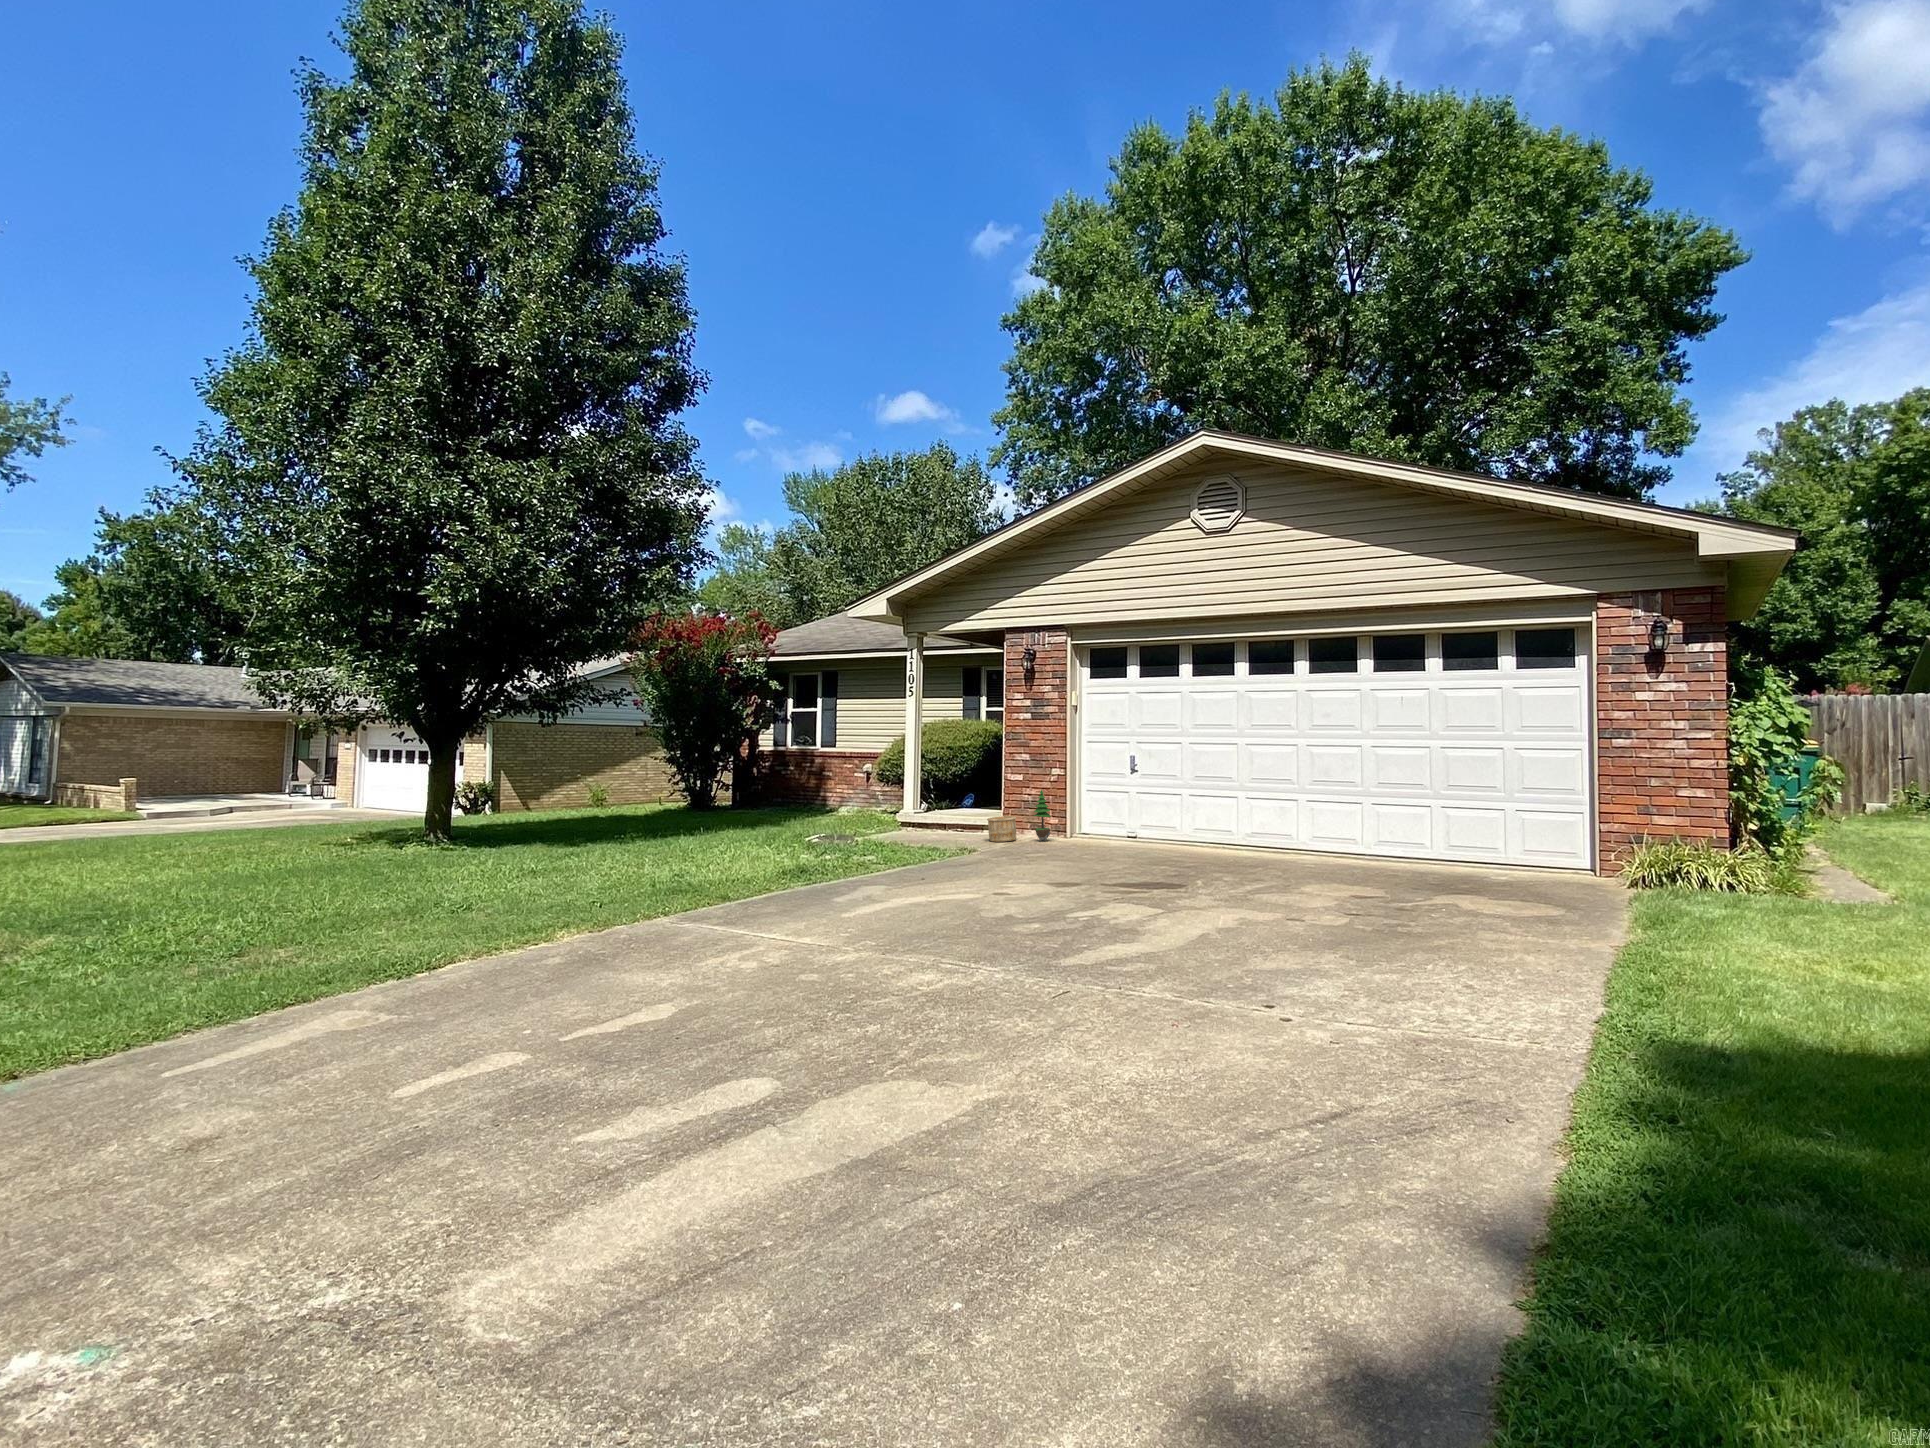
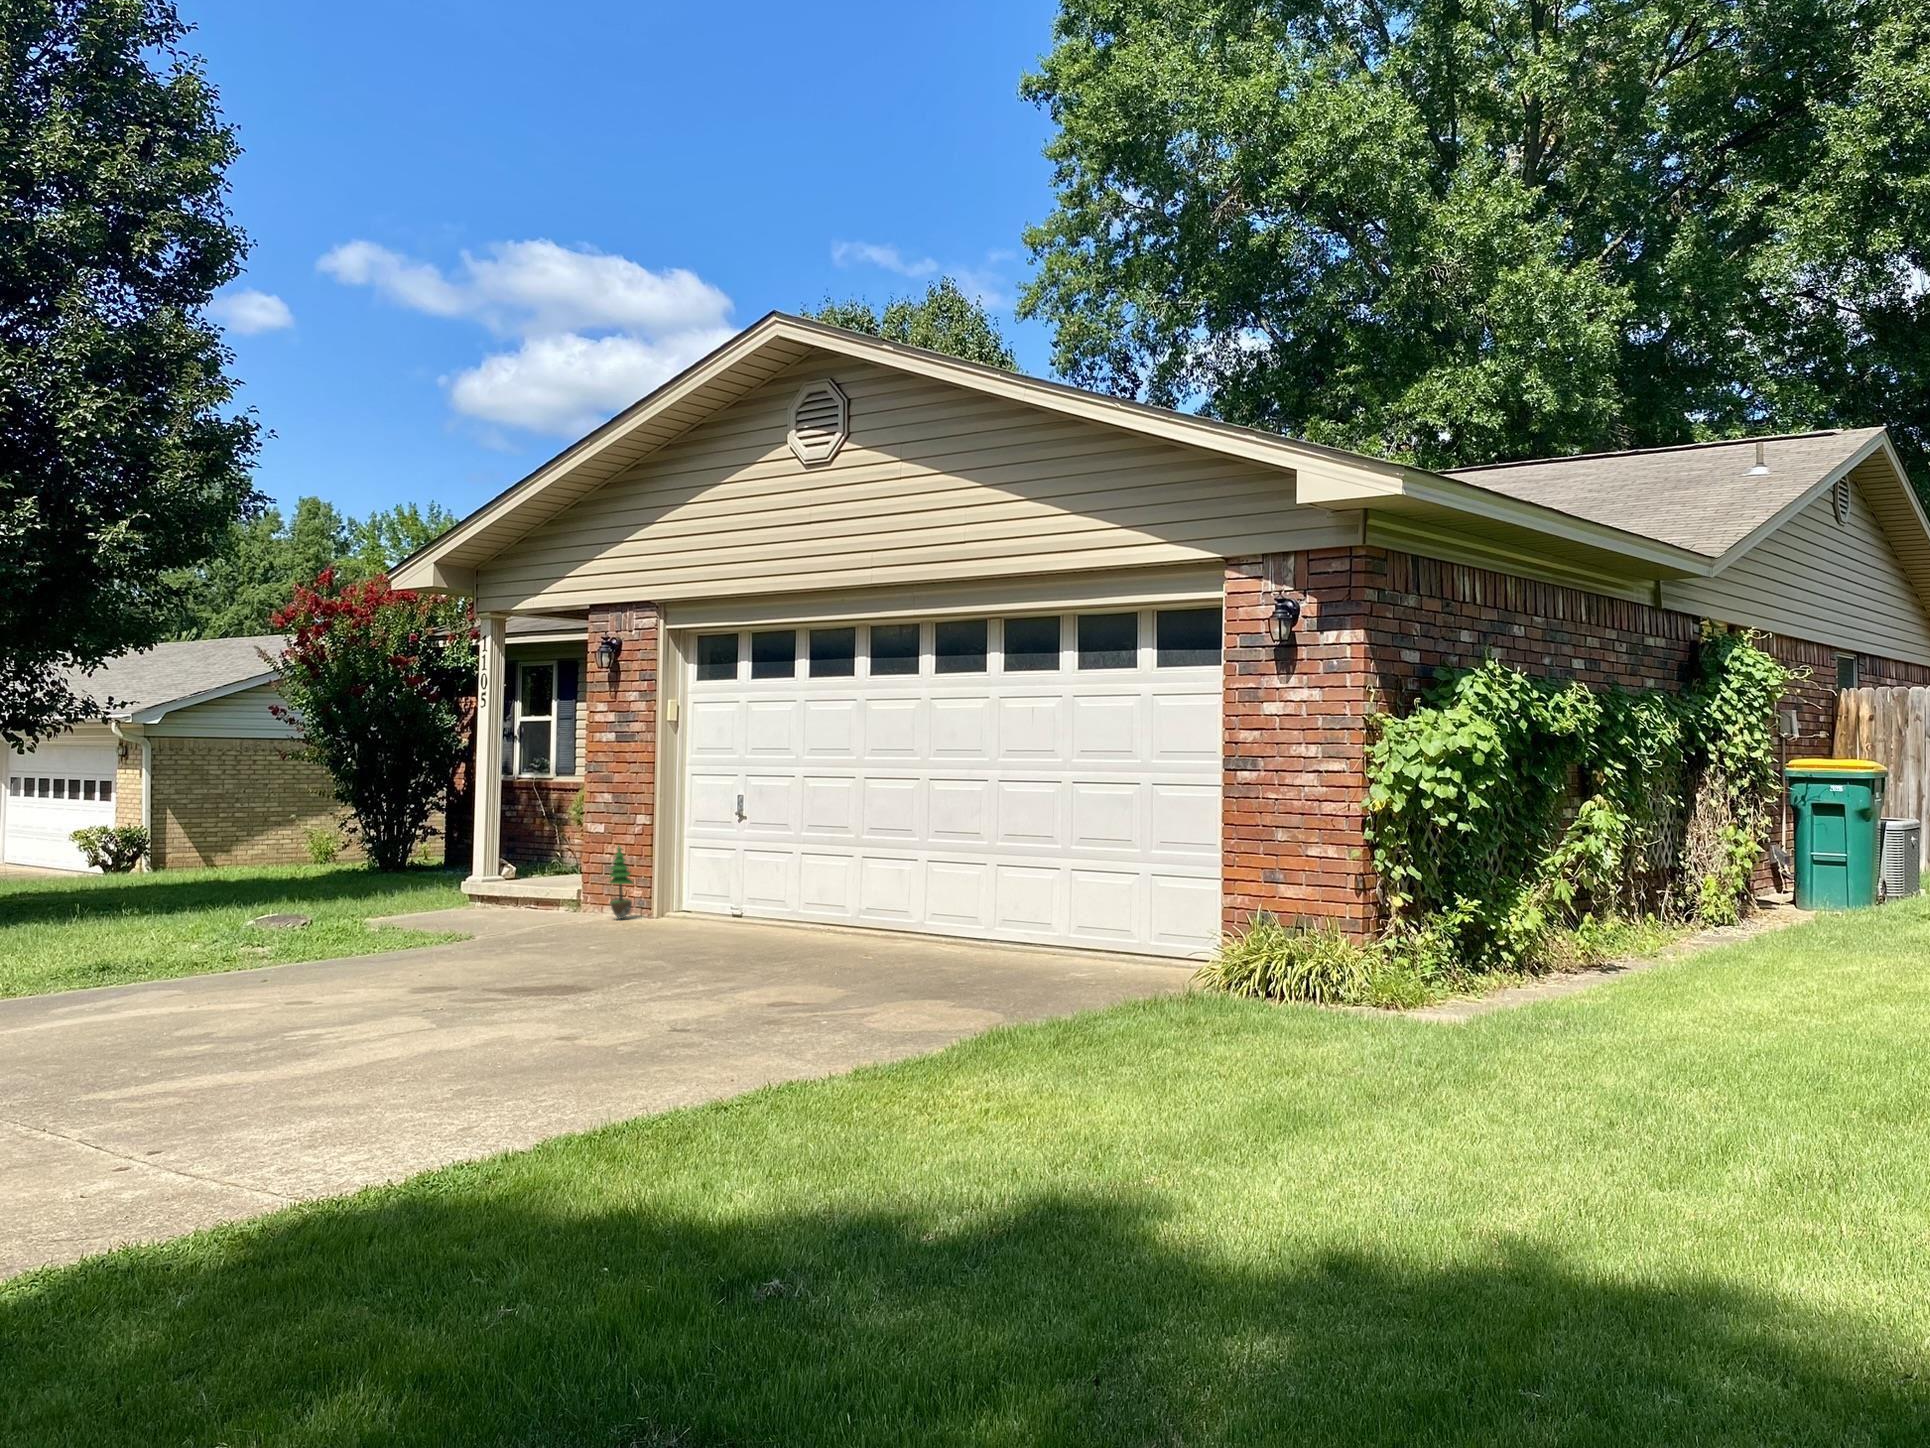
wooden bucket: present [987,816,1016,842] -> none [550,883,595,920]

